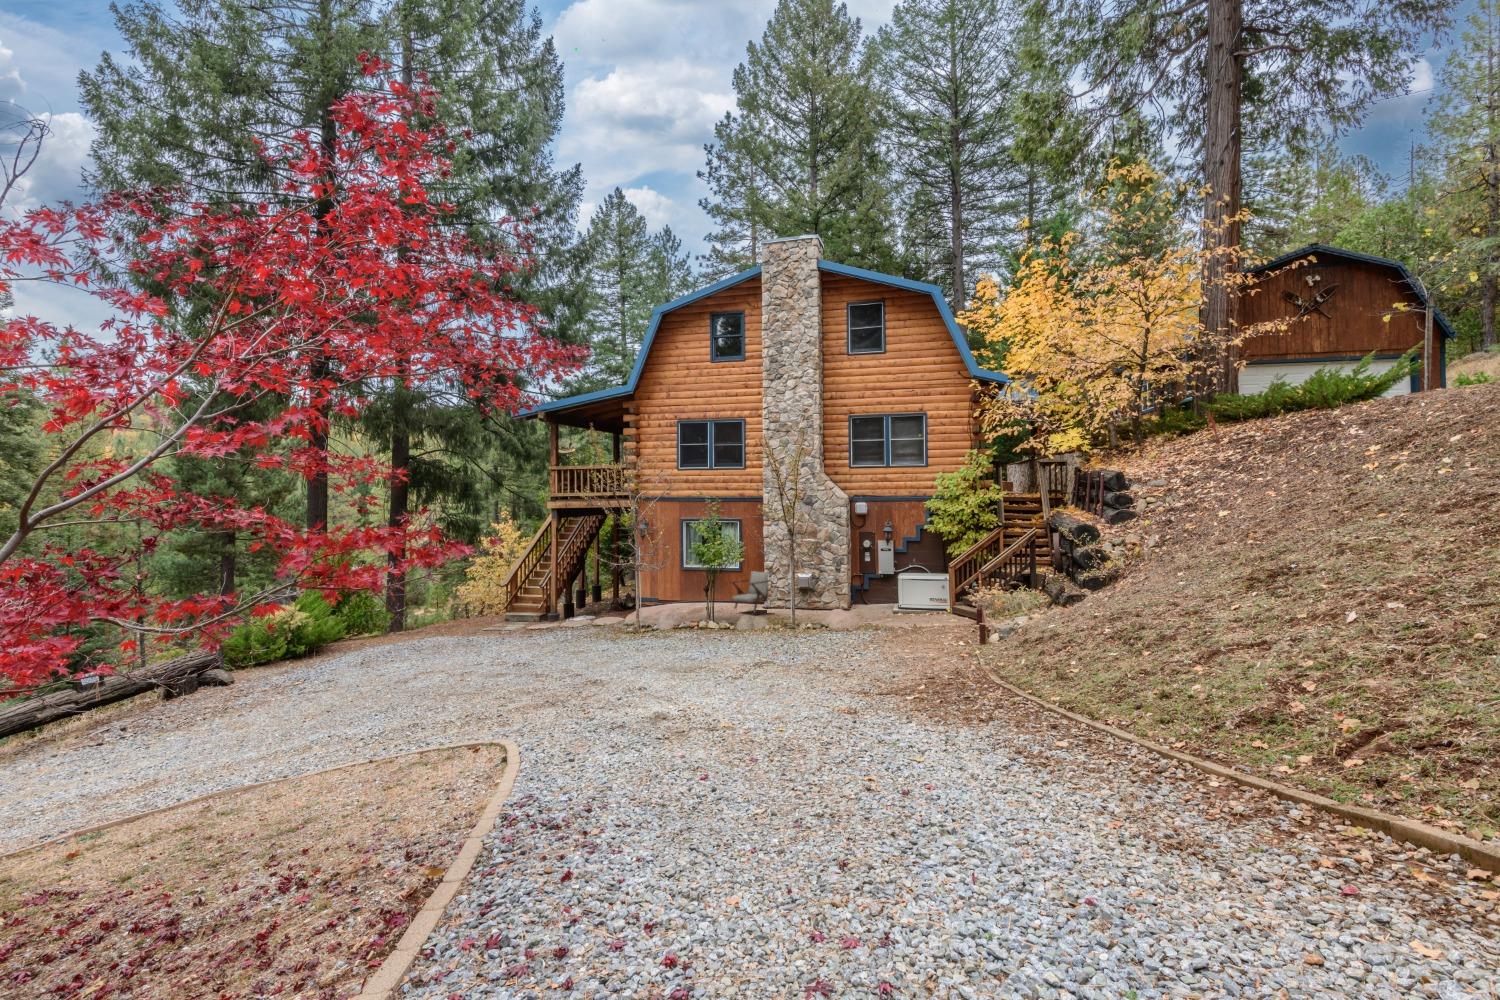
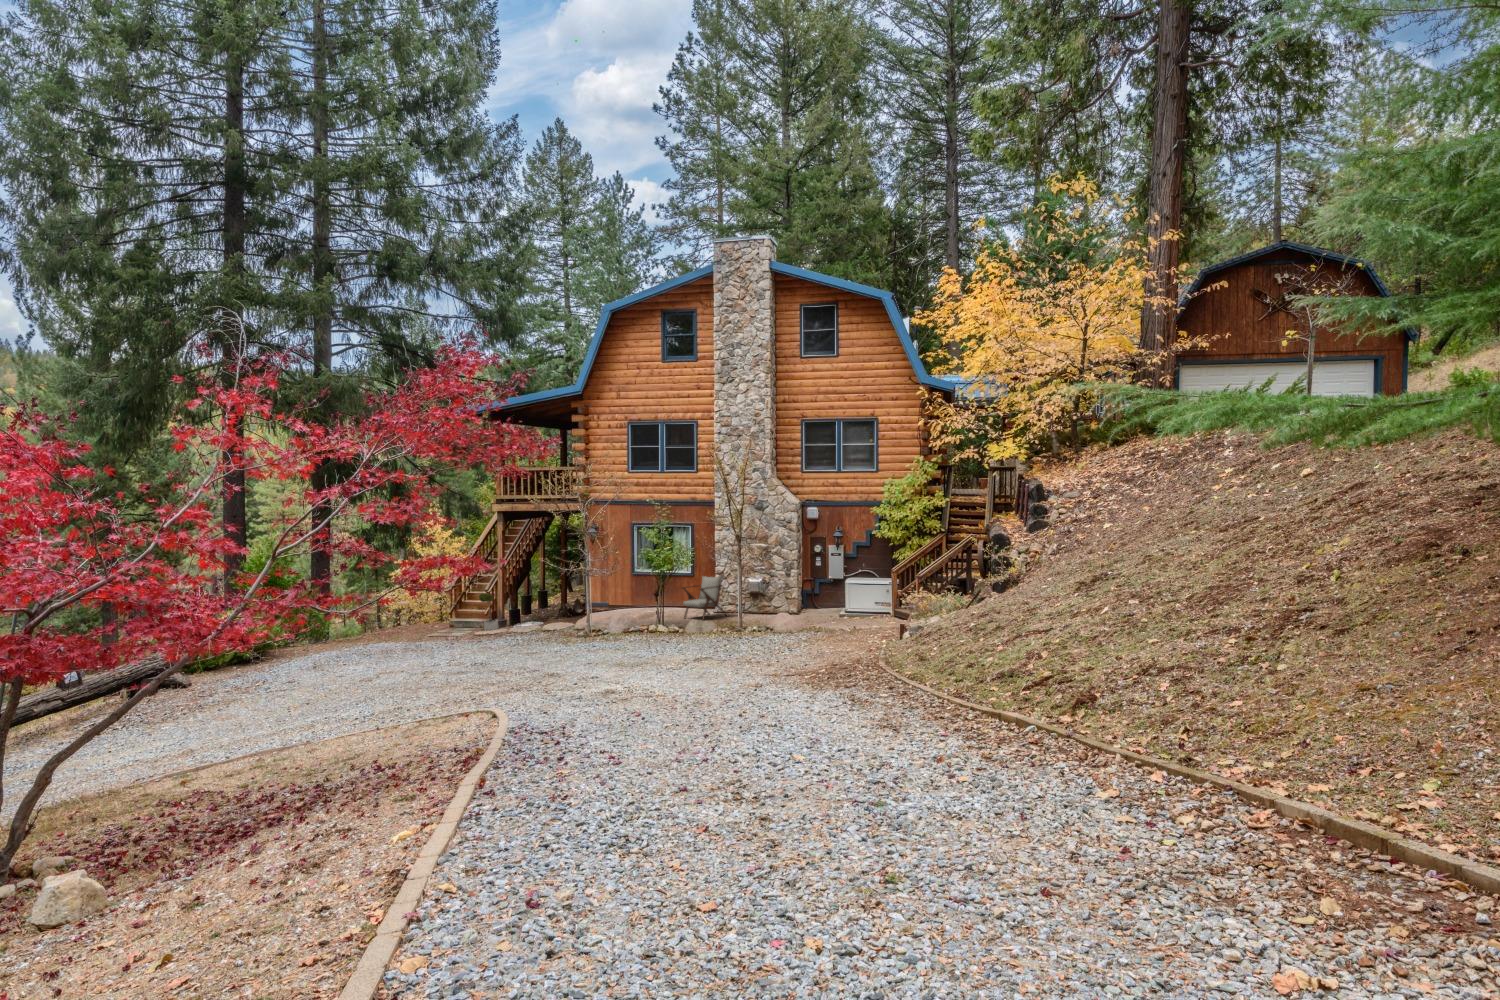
potted tree: none [532,587,551,624] -> present [479,593,498,630]

